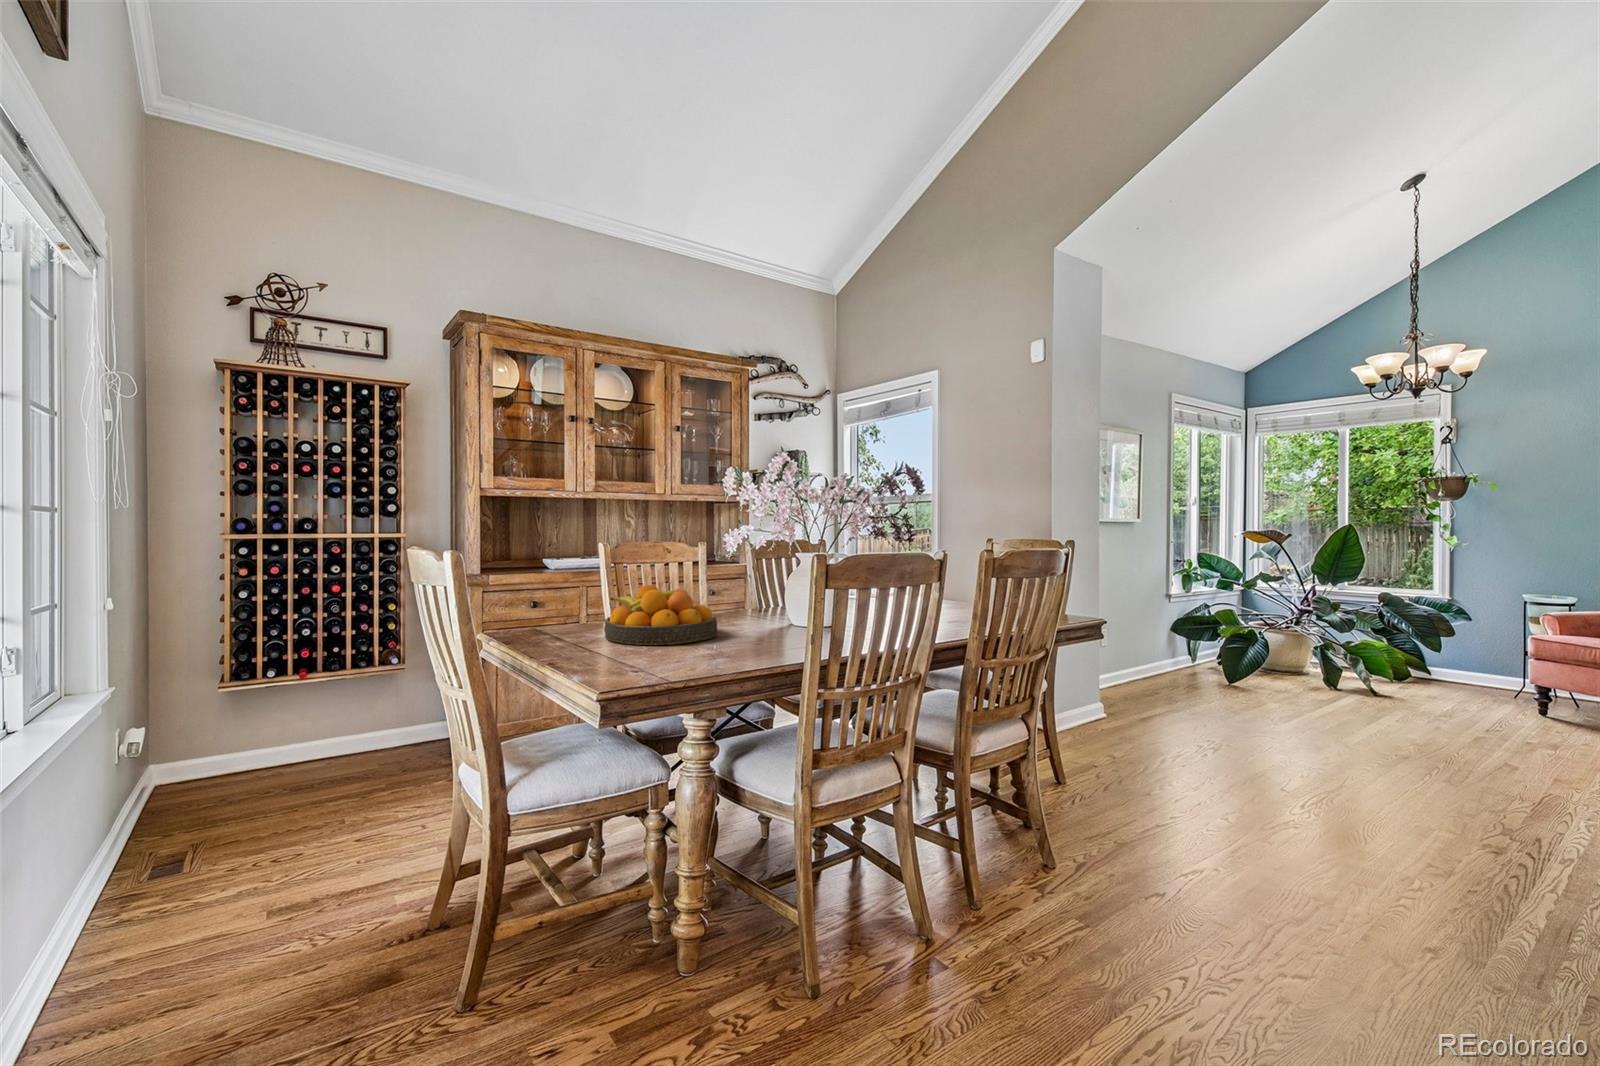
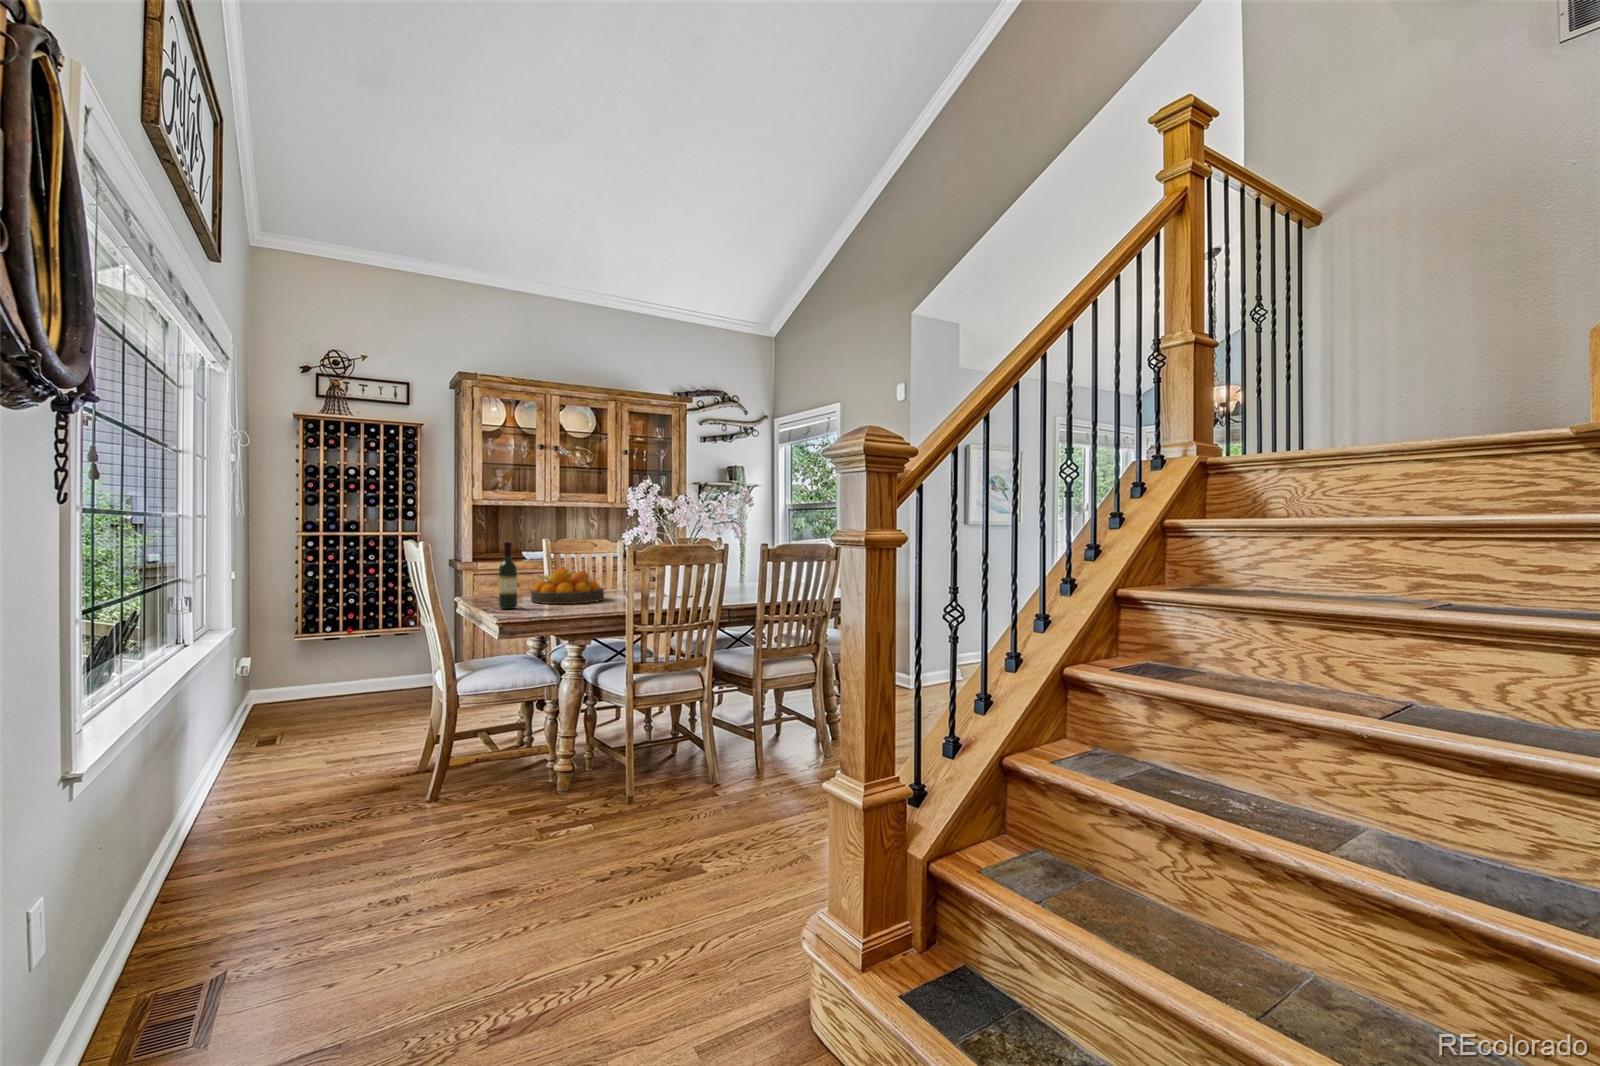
wine bottle: none [568,545,599,659] -> present [498,542,518,609]

